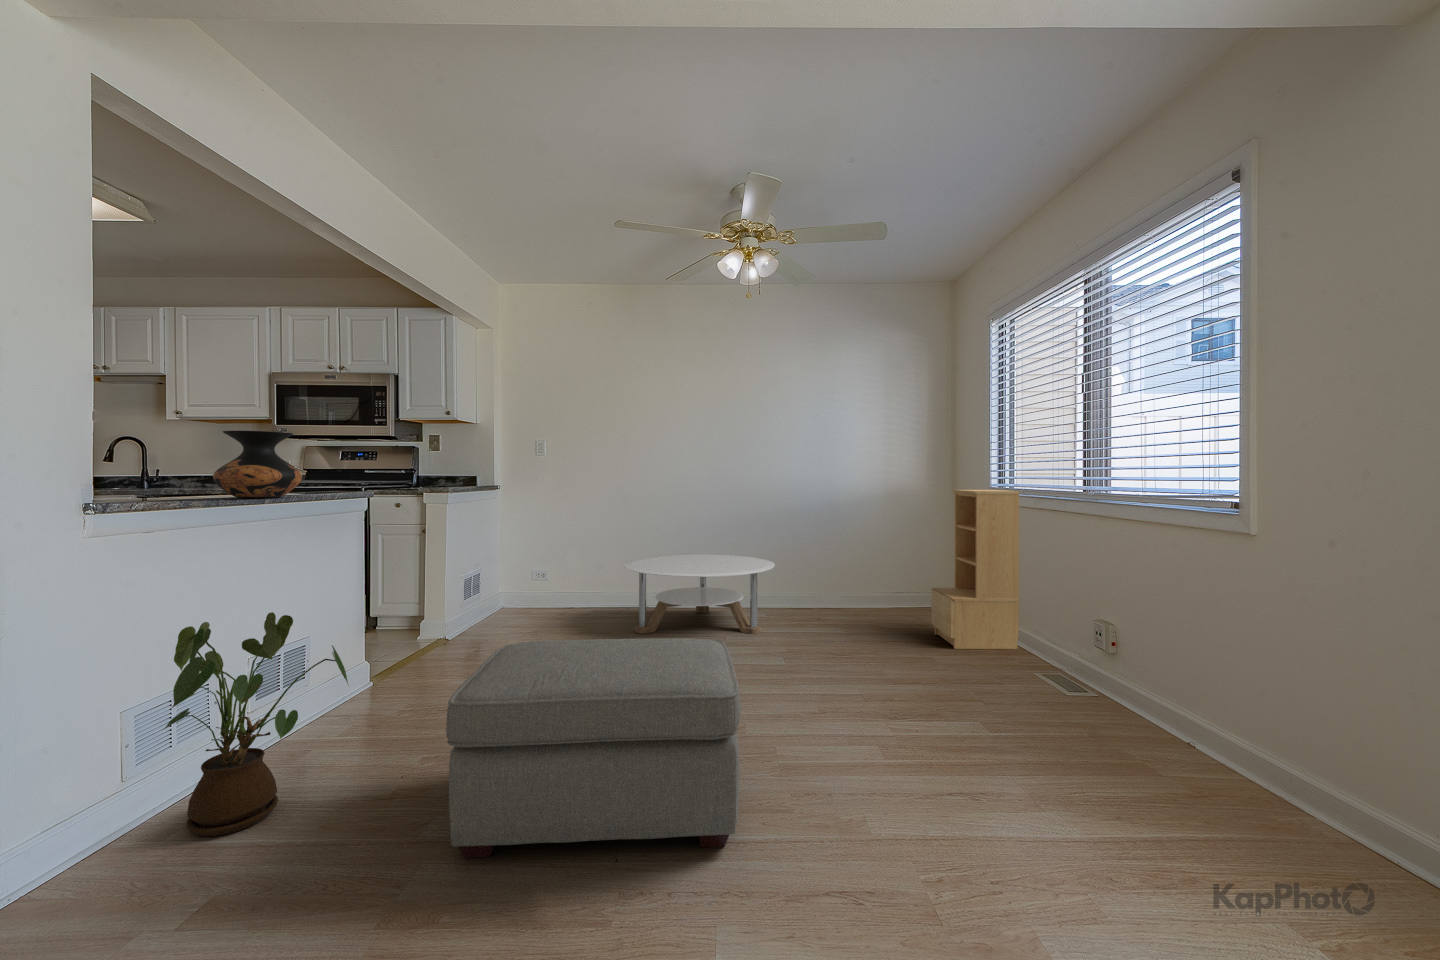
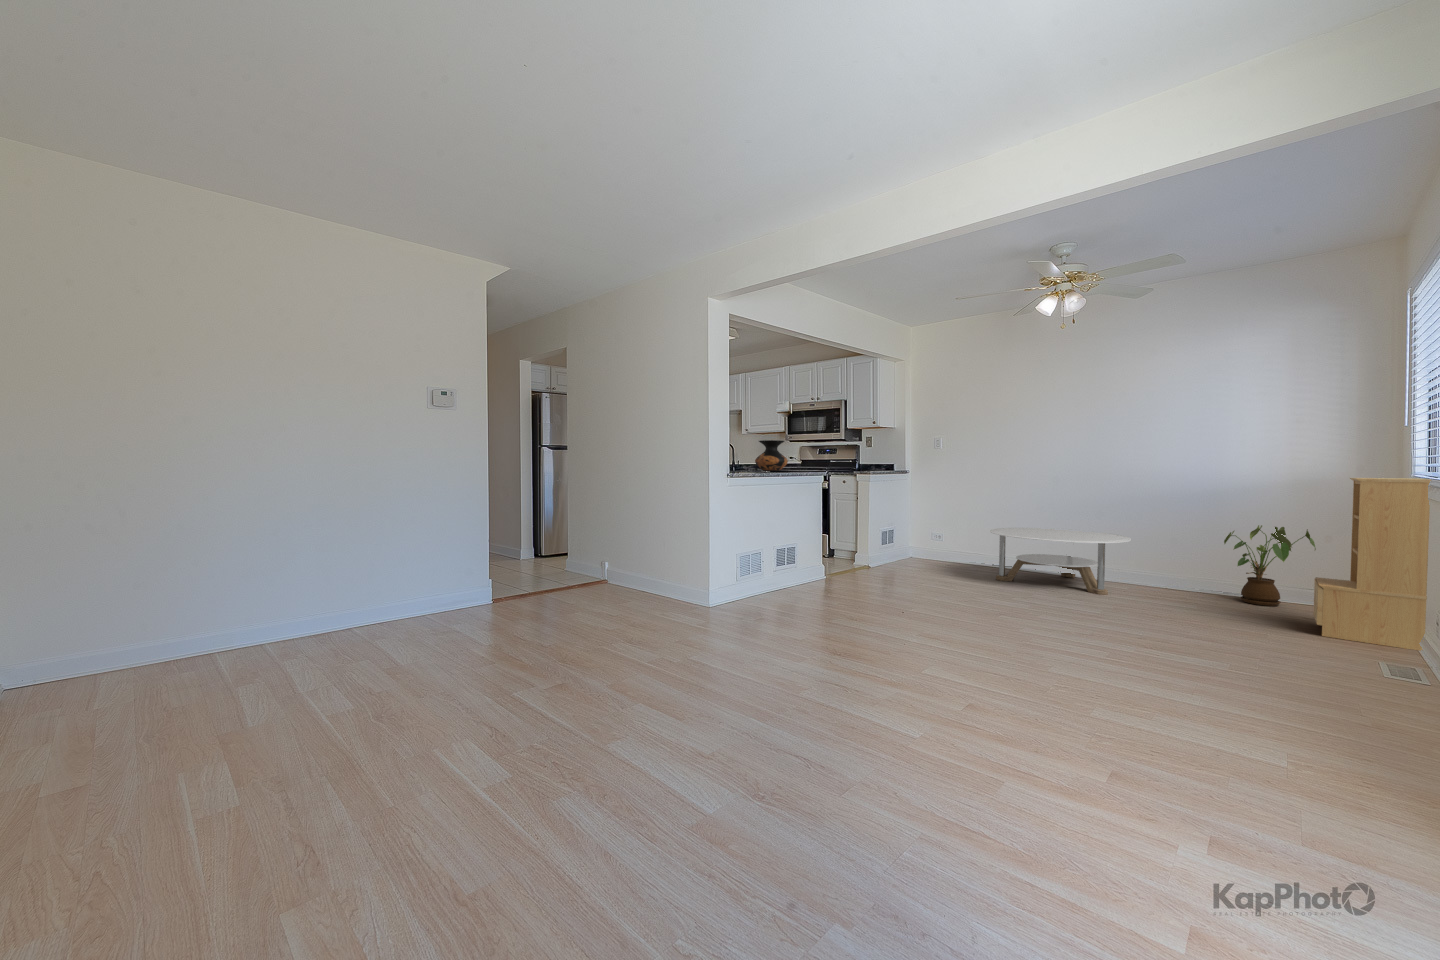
house plant: present [165,612,348,836] -> present [1224,525,1316,606]
ottoman: present [446,638,741,858] -> none [829,547,992,656]

